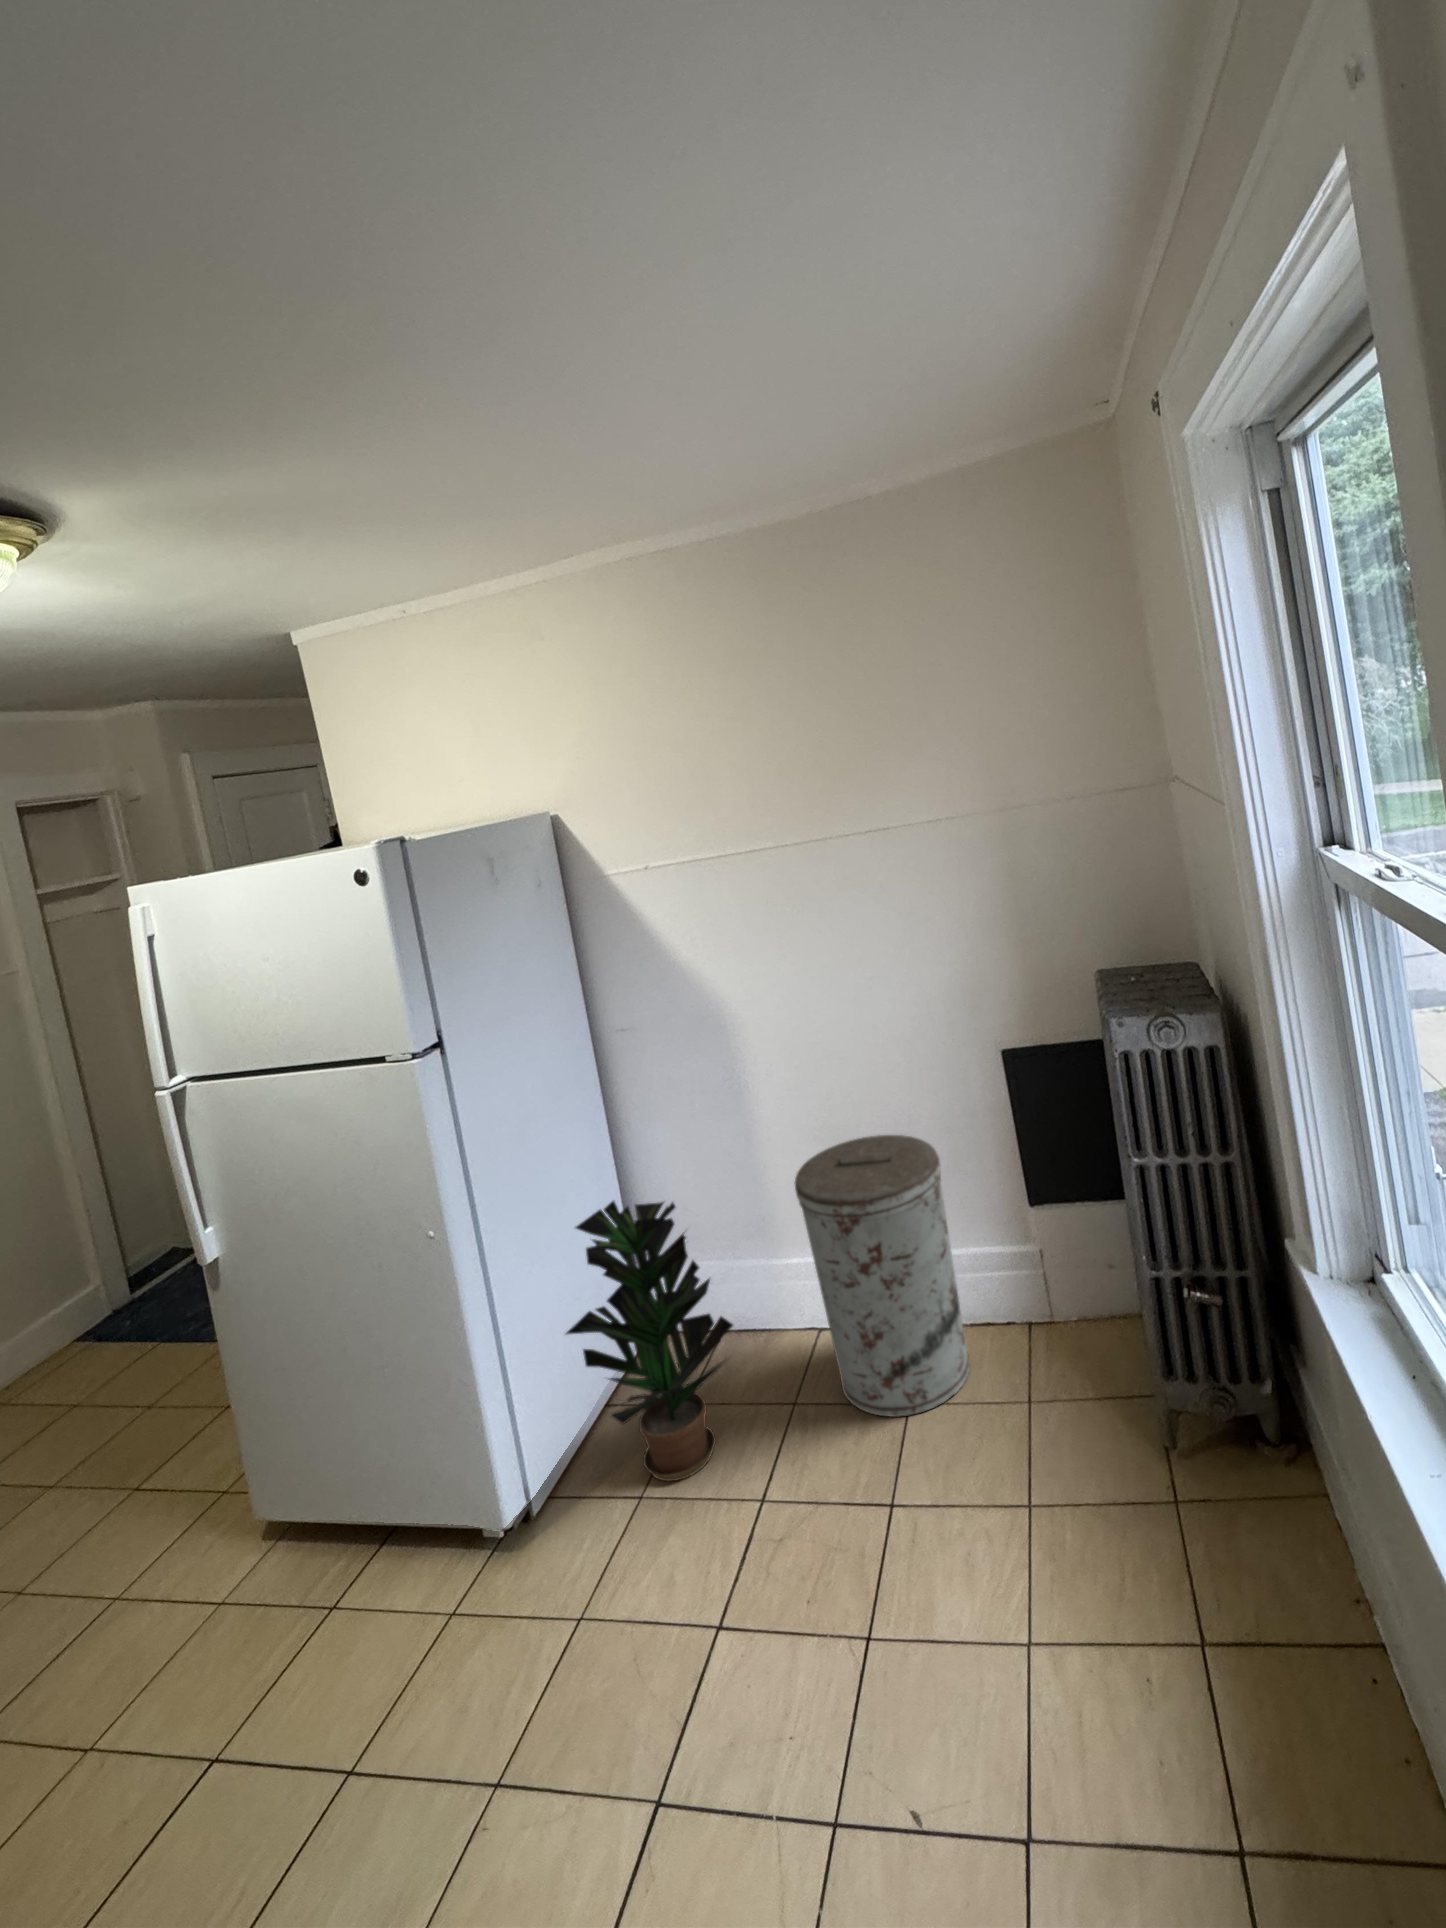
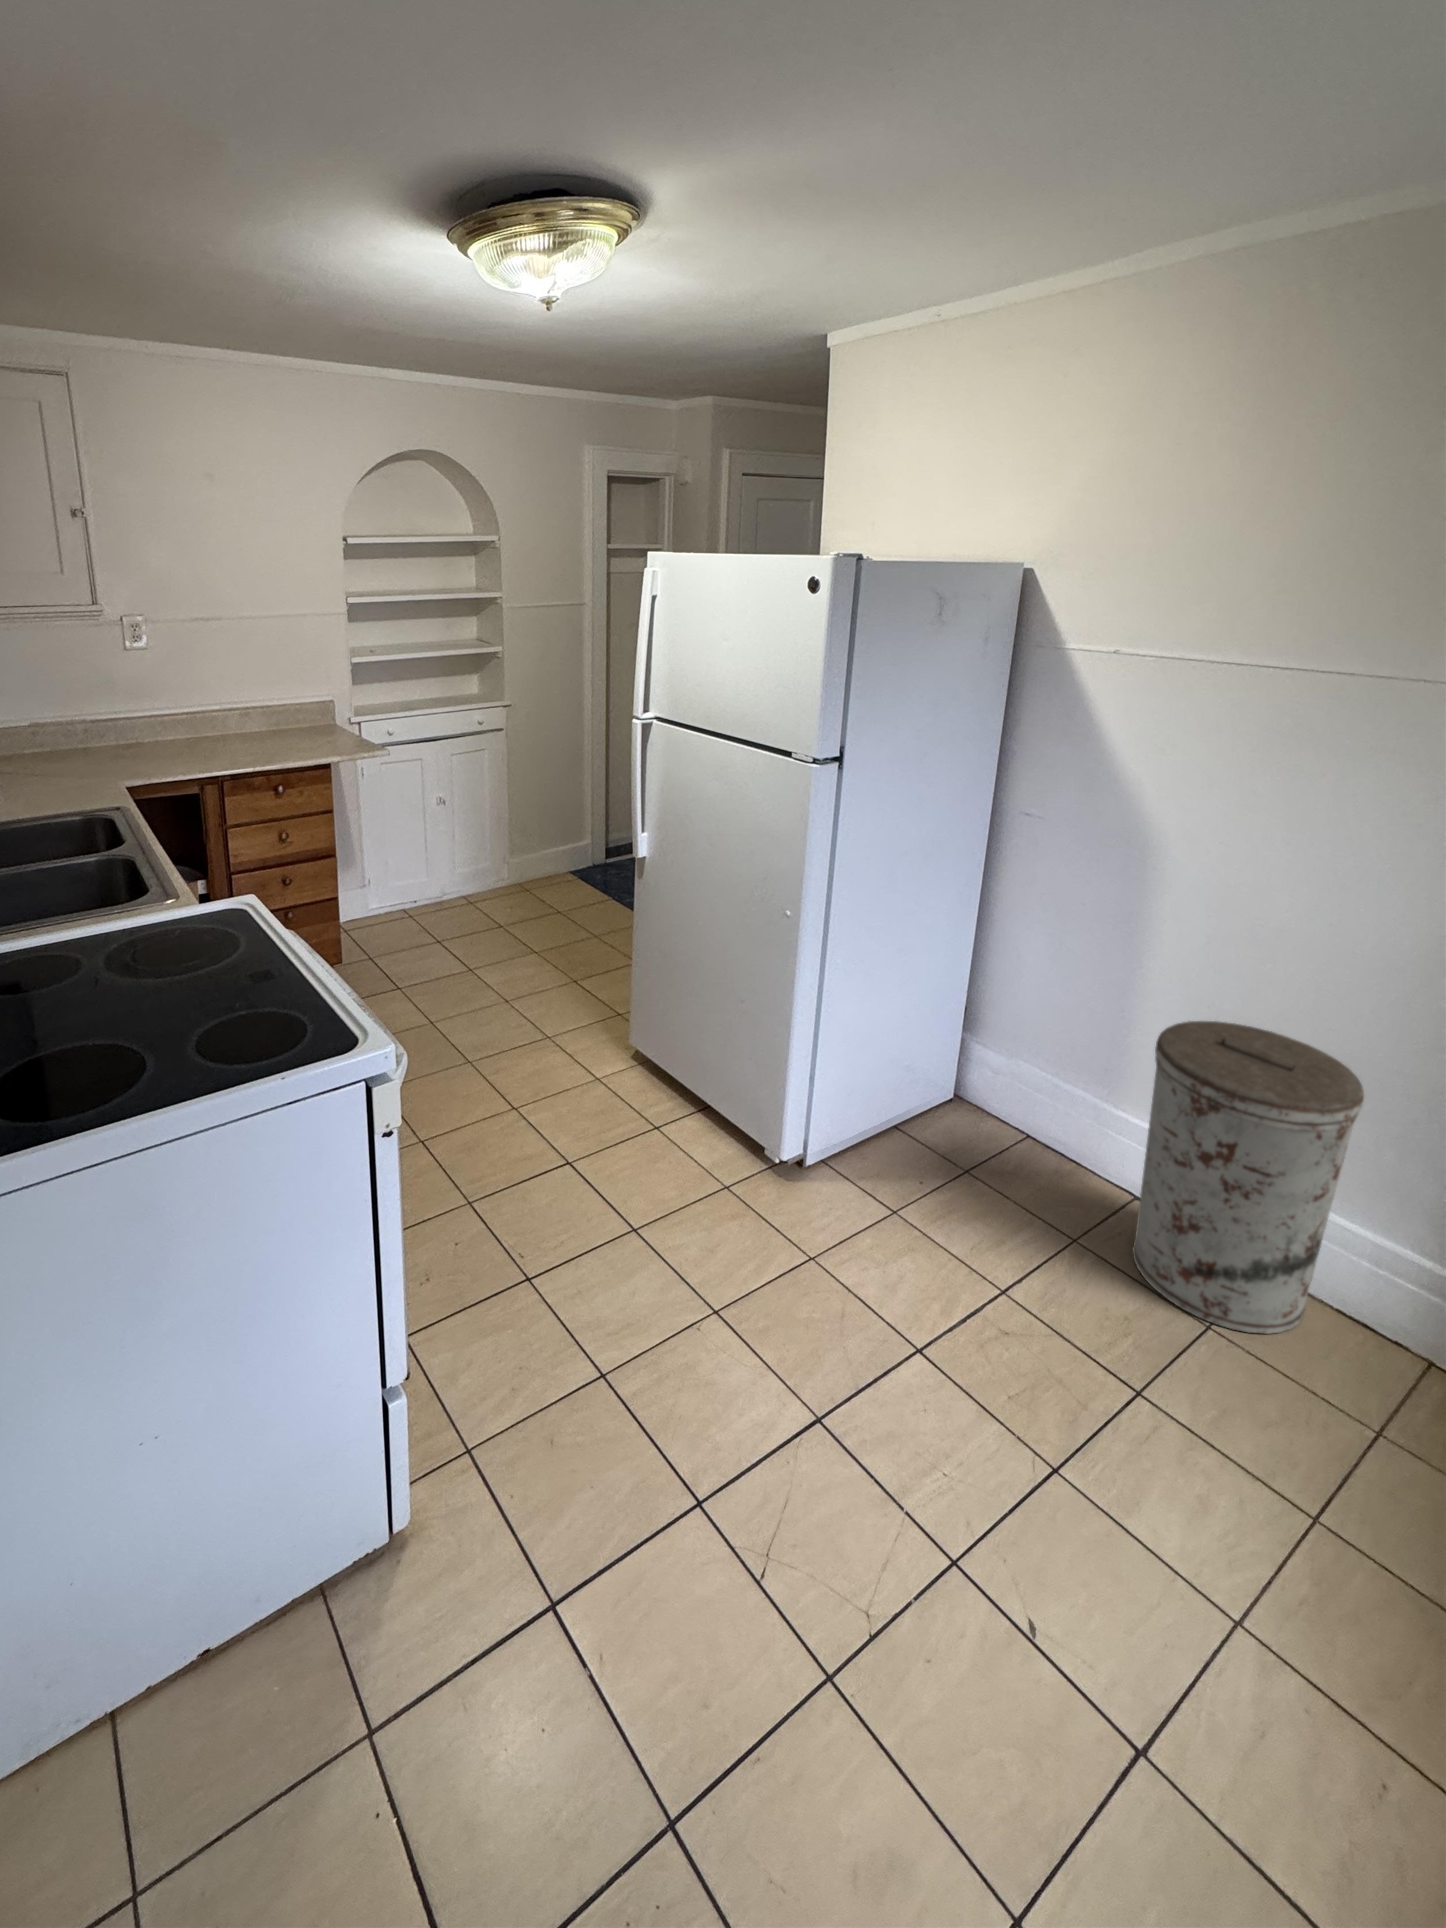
potted plant: present [566,1201,733,1481] -> none [876,961,1038,1224]

